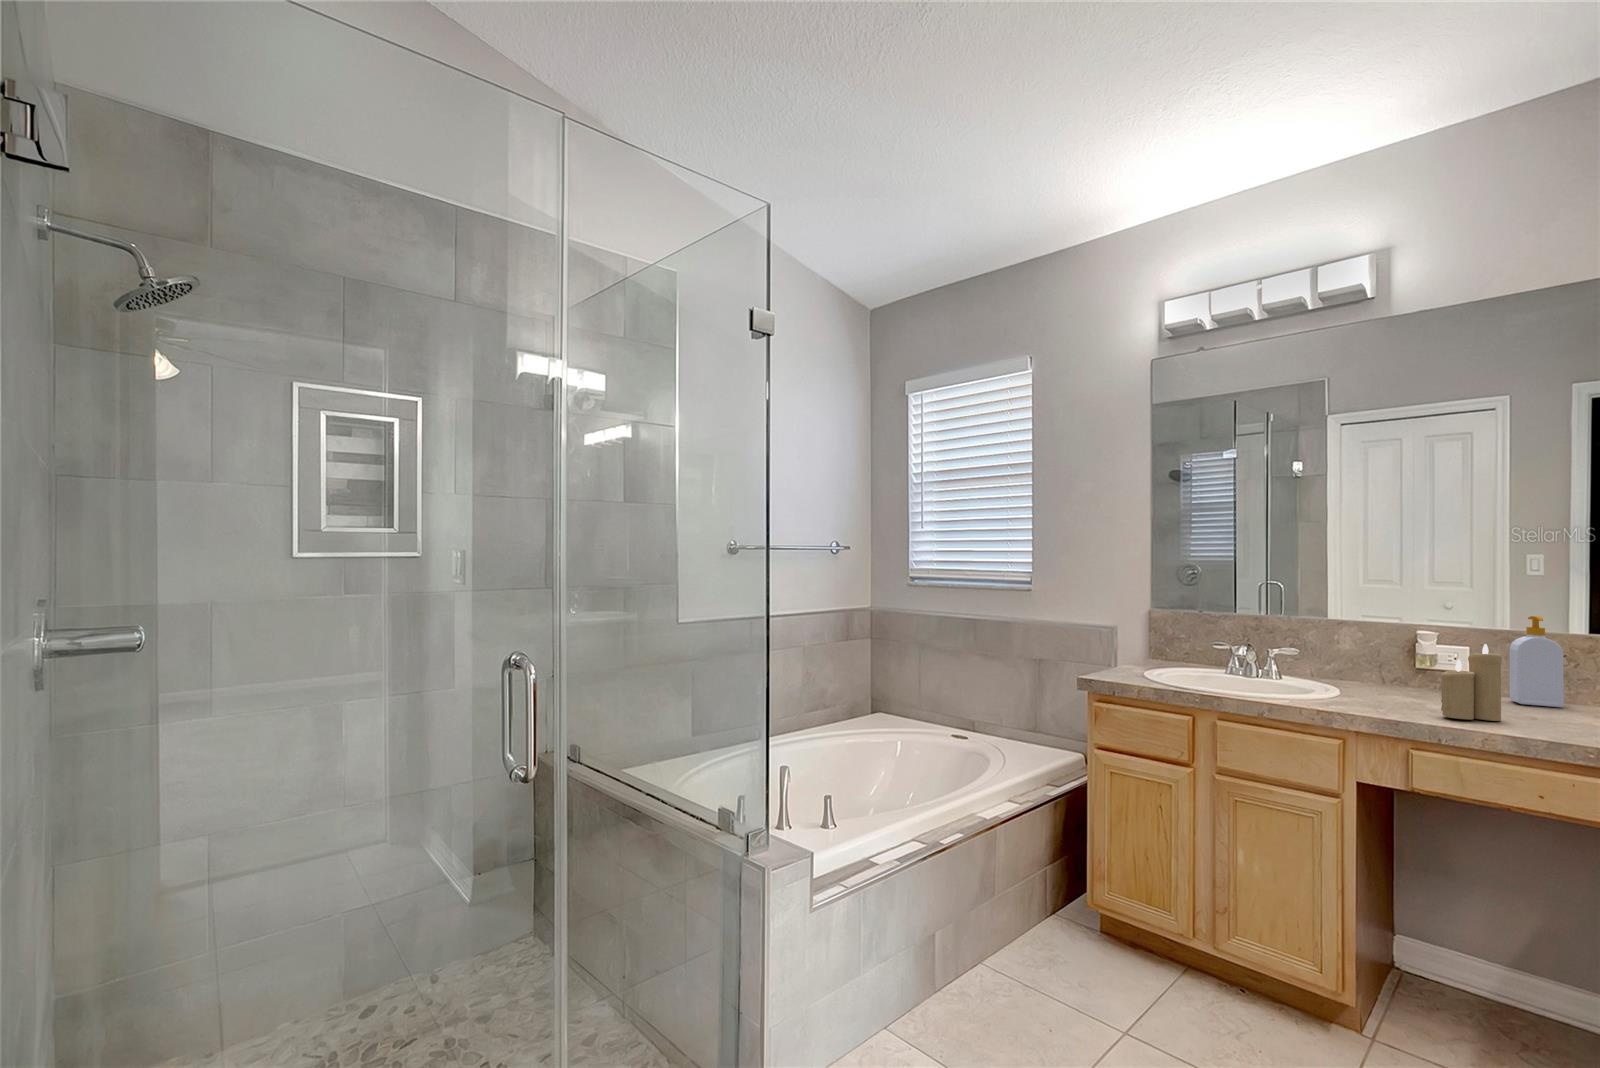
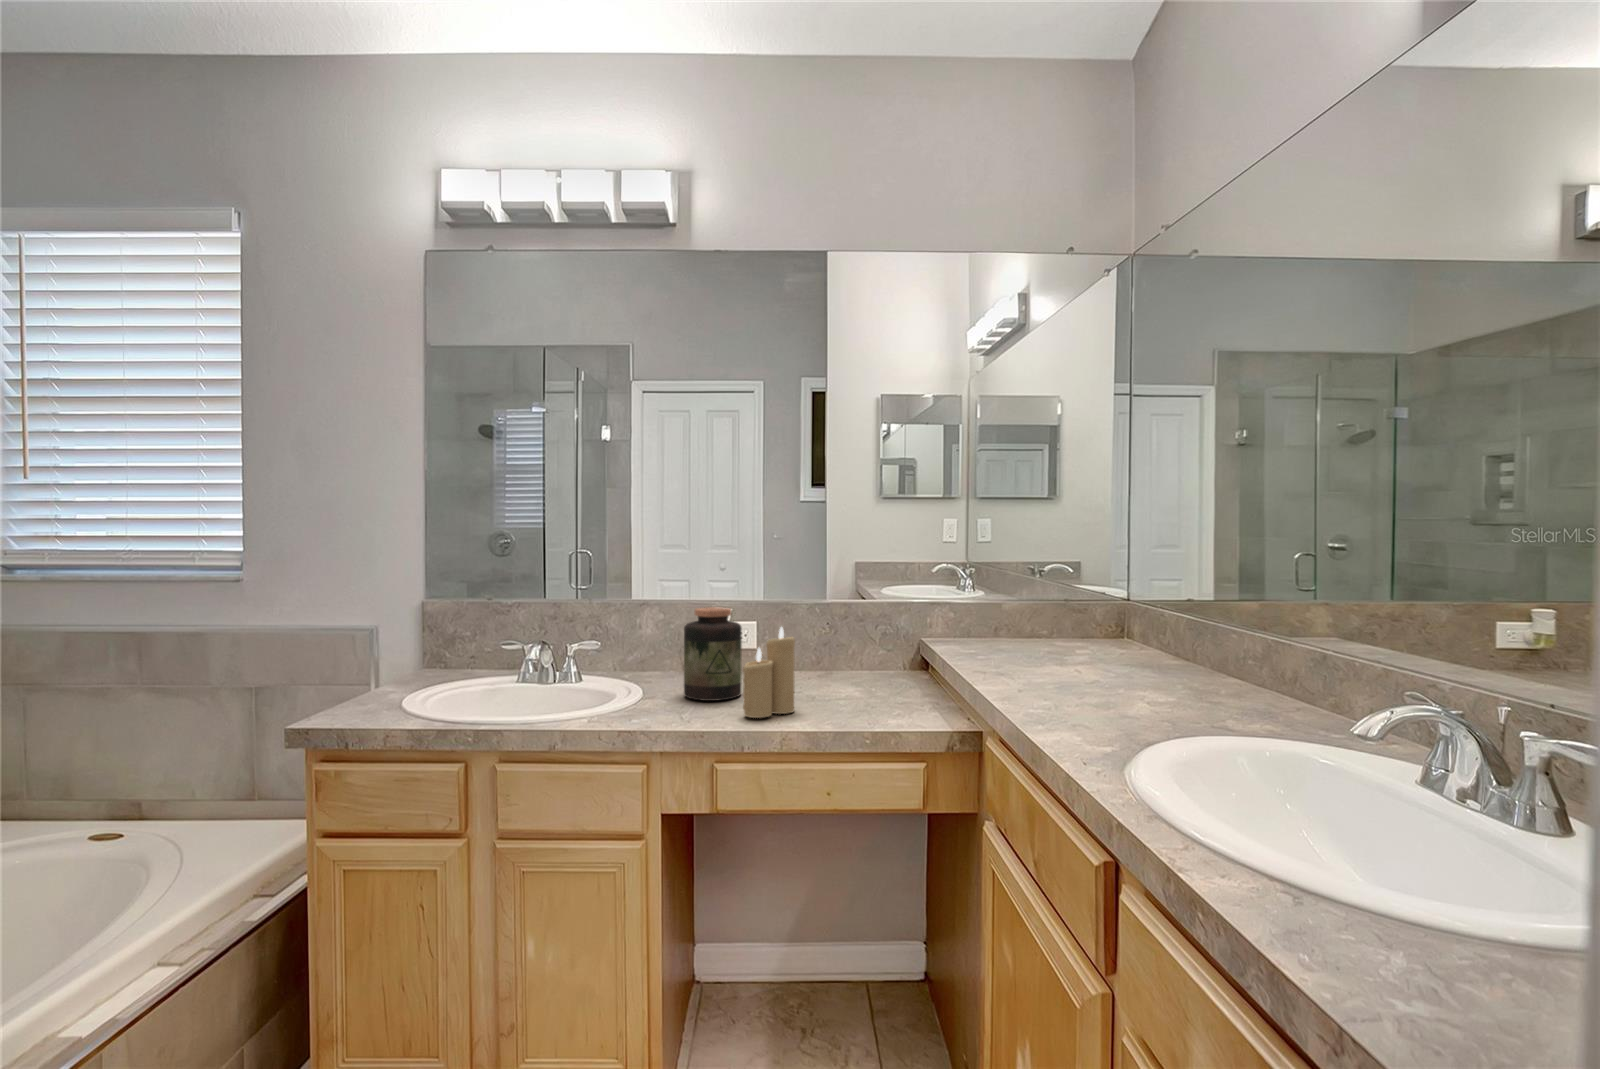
soap bottle: present [1510,616,1564,707] -> none [792,588,834,681]
jar: none [1381,625,1444,705] -> present [684,607,742,701]

